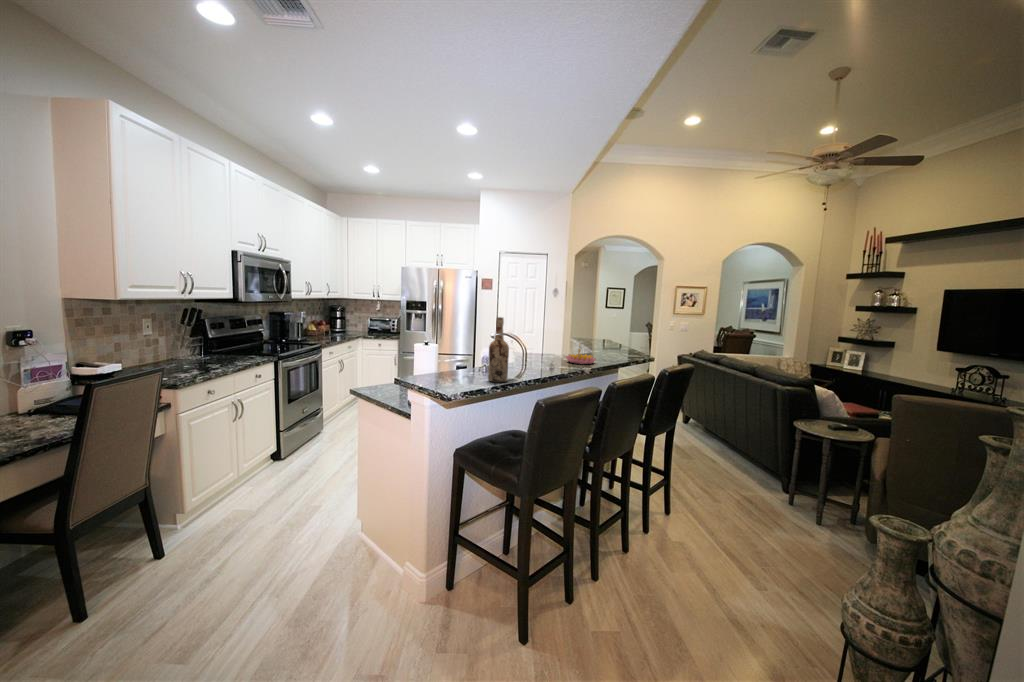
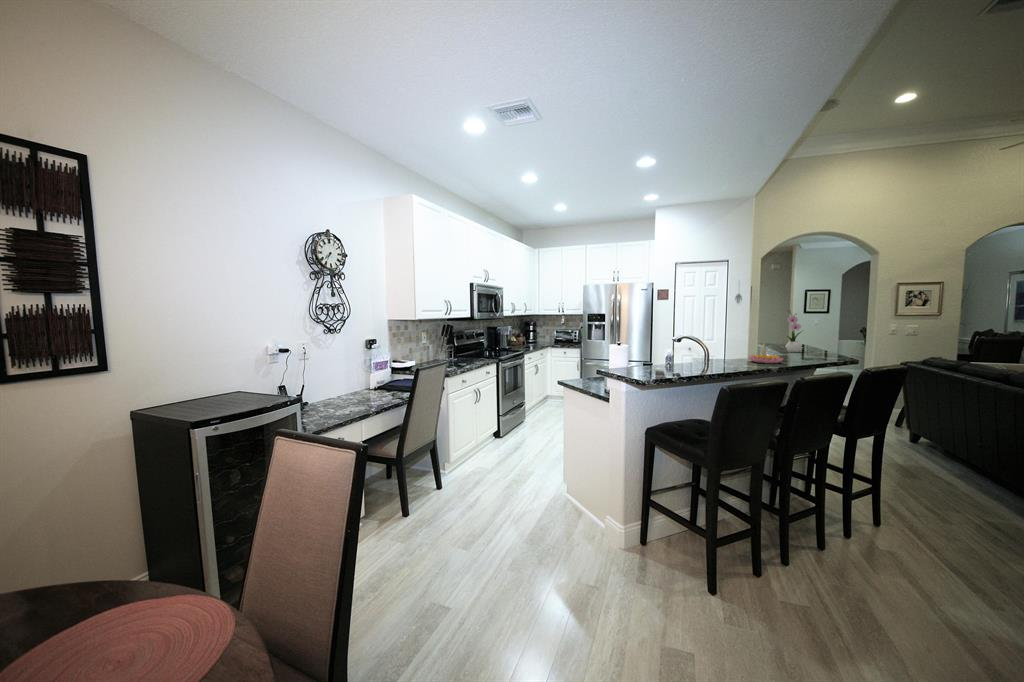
flower arrangement: none [597,308,613,350] -> present [785,310,803,352]
wine bottle: present [488,317,509,383] -> none [674,320,692,374]

